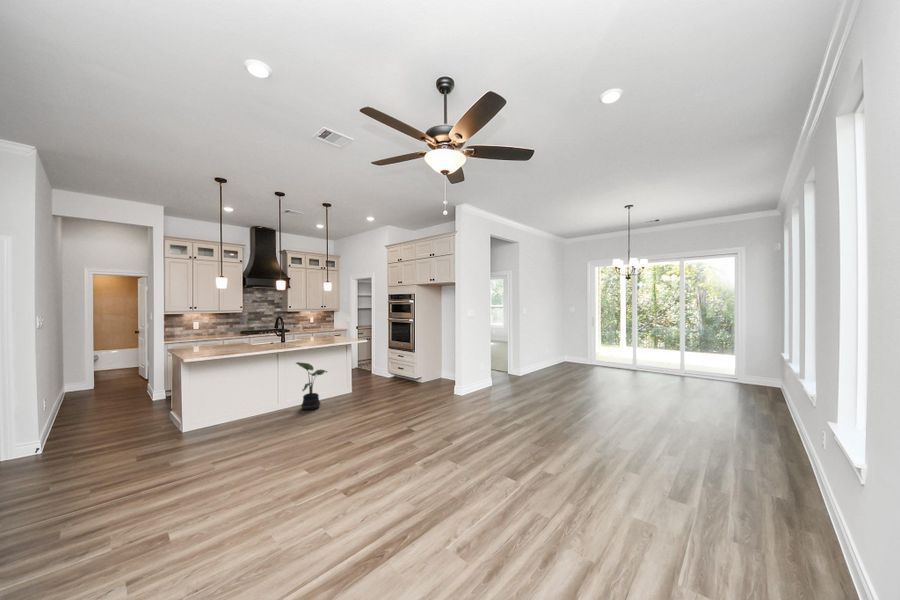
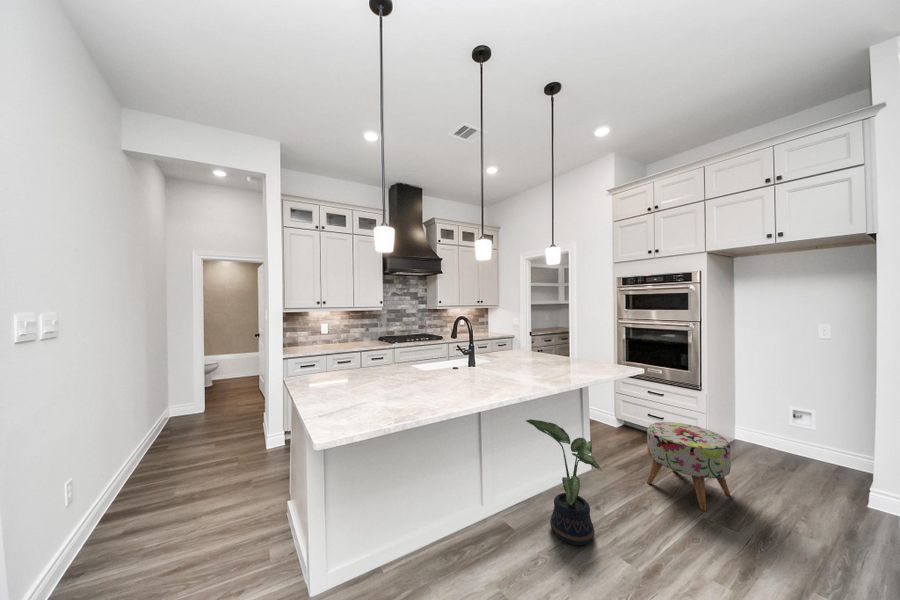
ottoman: none [368,367,399,399] -> present [647,422,731,511]

